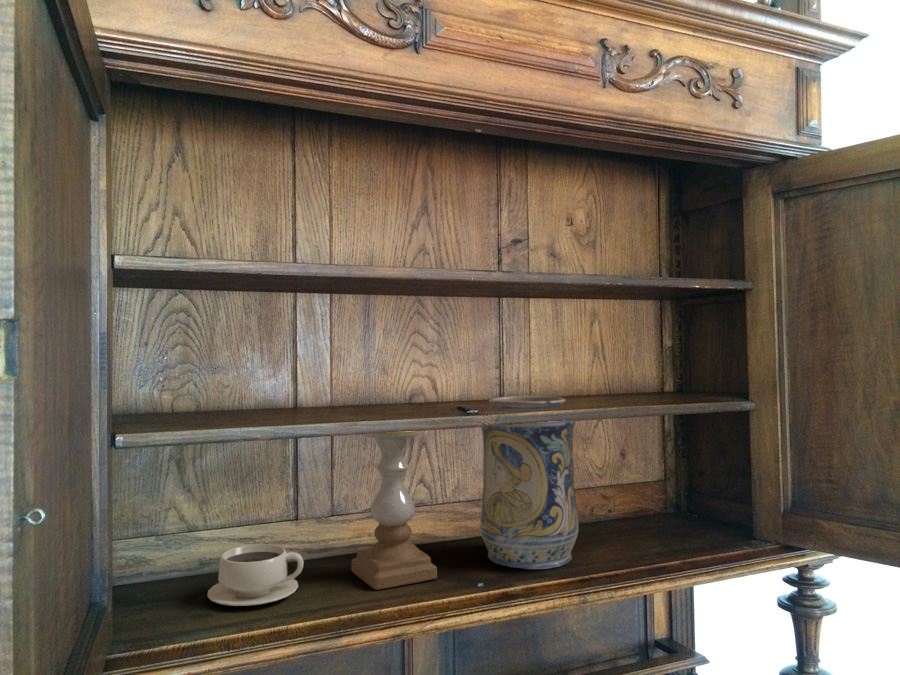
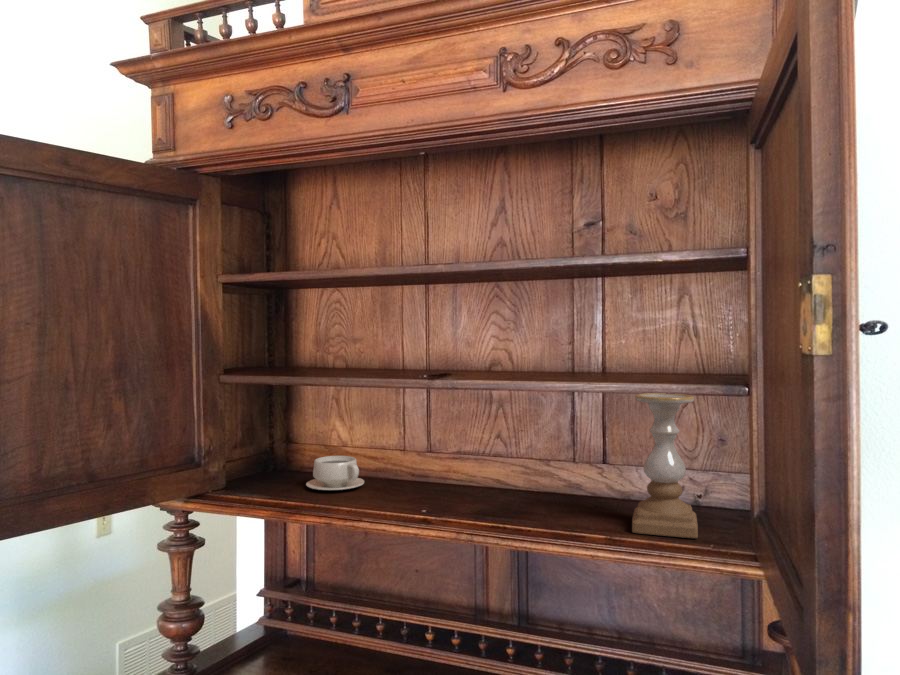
decorative vase: present [480,396,579,569] -> none [493,368,582,520]
candle holder: present [351,431,437,590] -> present [632,393,698,538]

